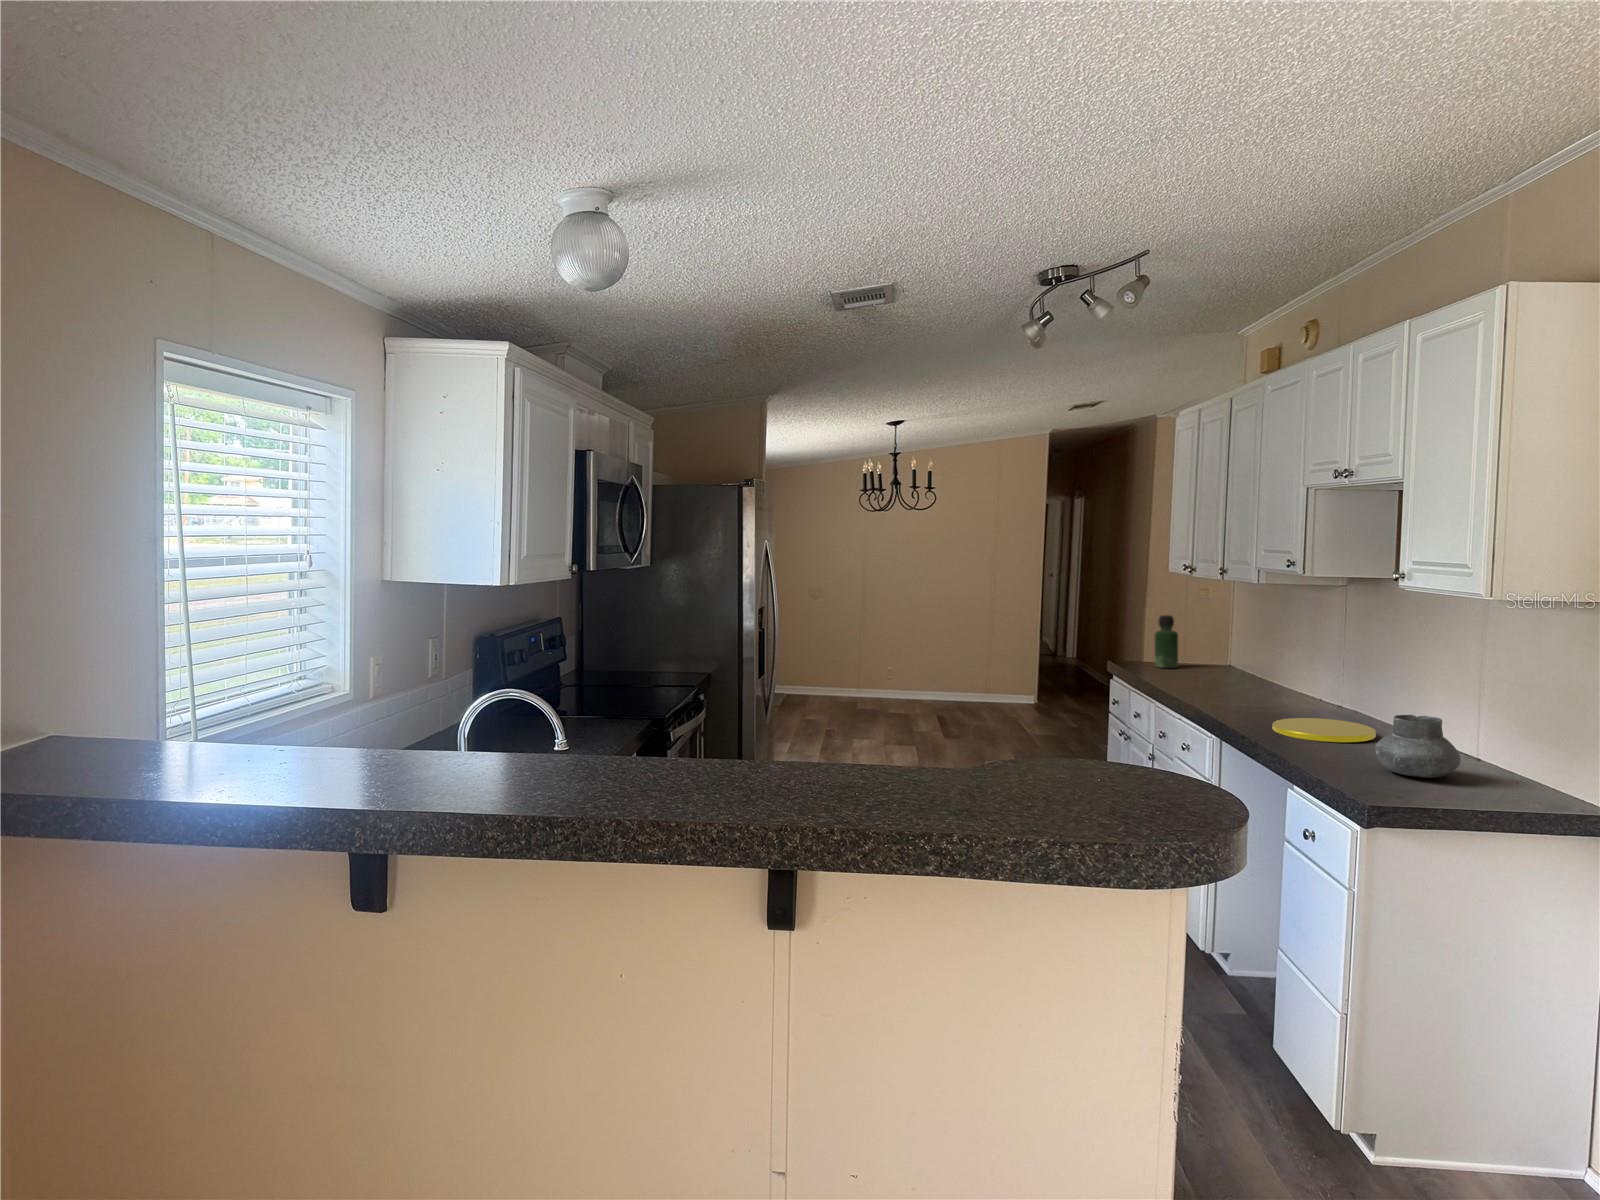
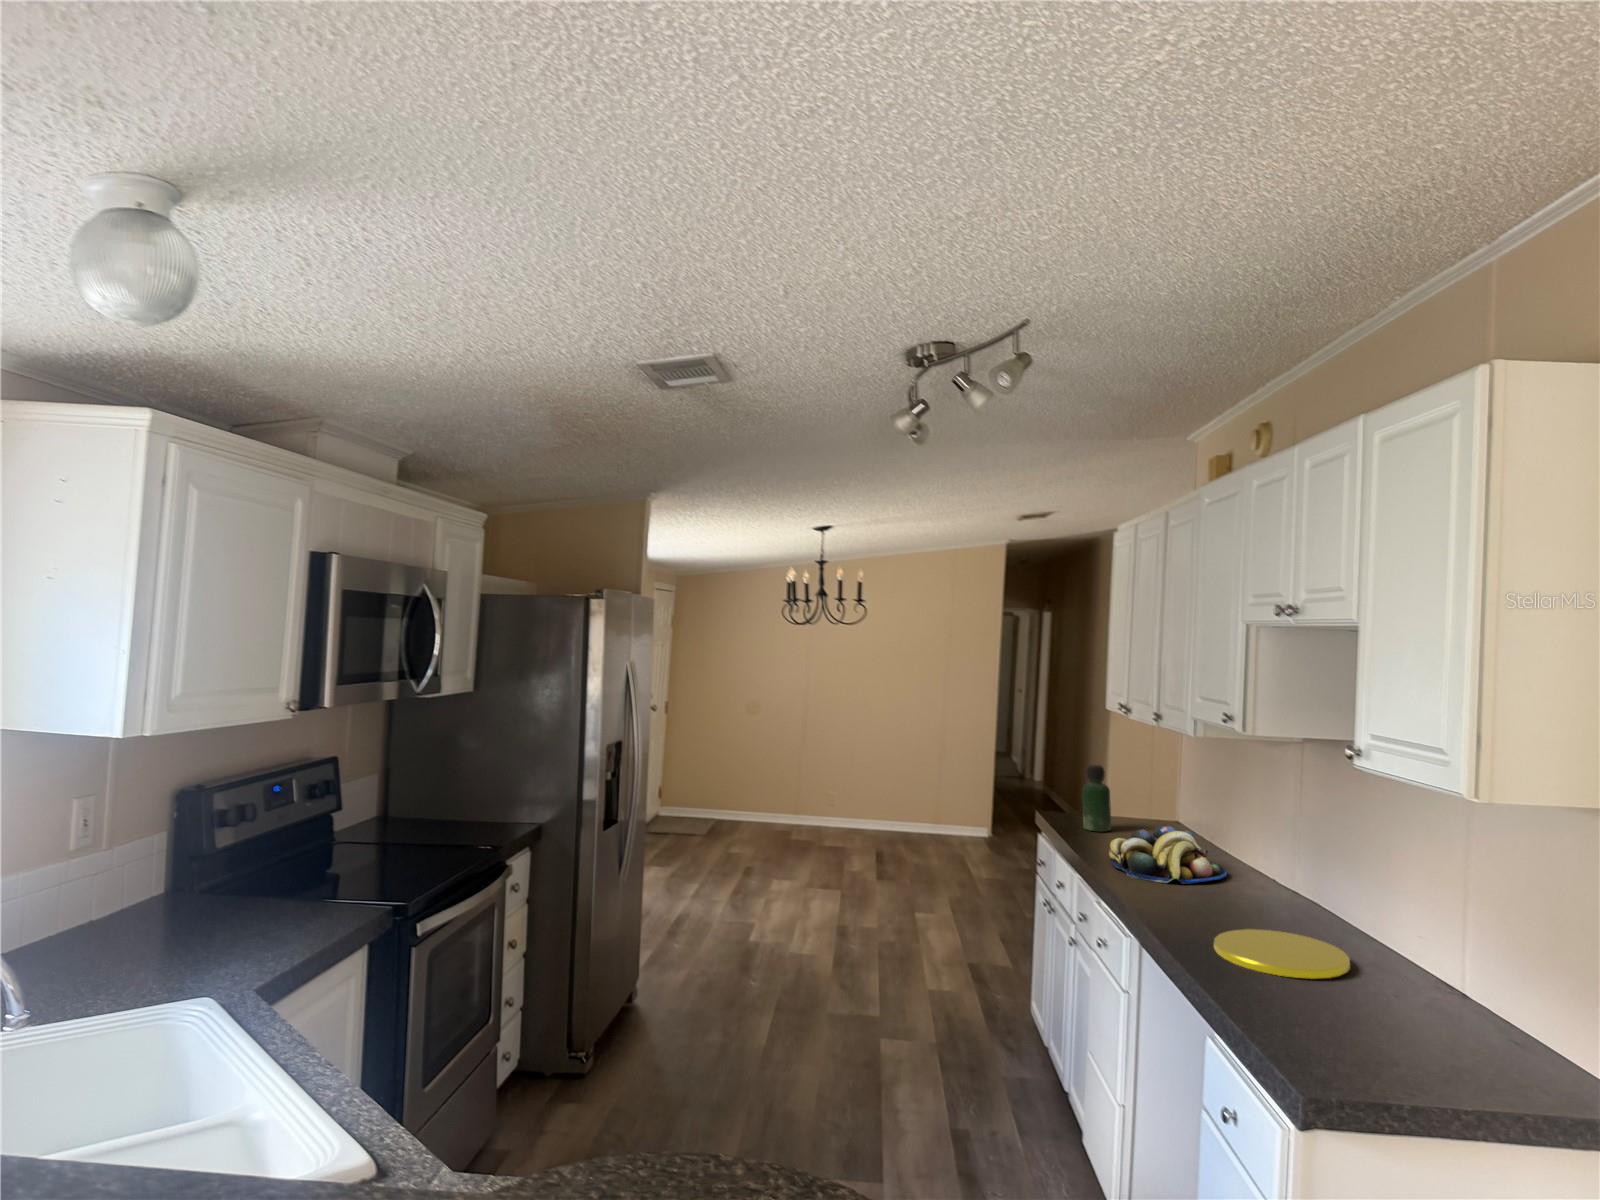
fruit bowl: none [1182,657,1278,697] -> present [1109,826,1227,884]
vase: present [1375,715,1461,778] -> none [1350,960,1473,1065]

